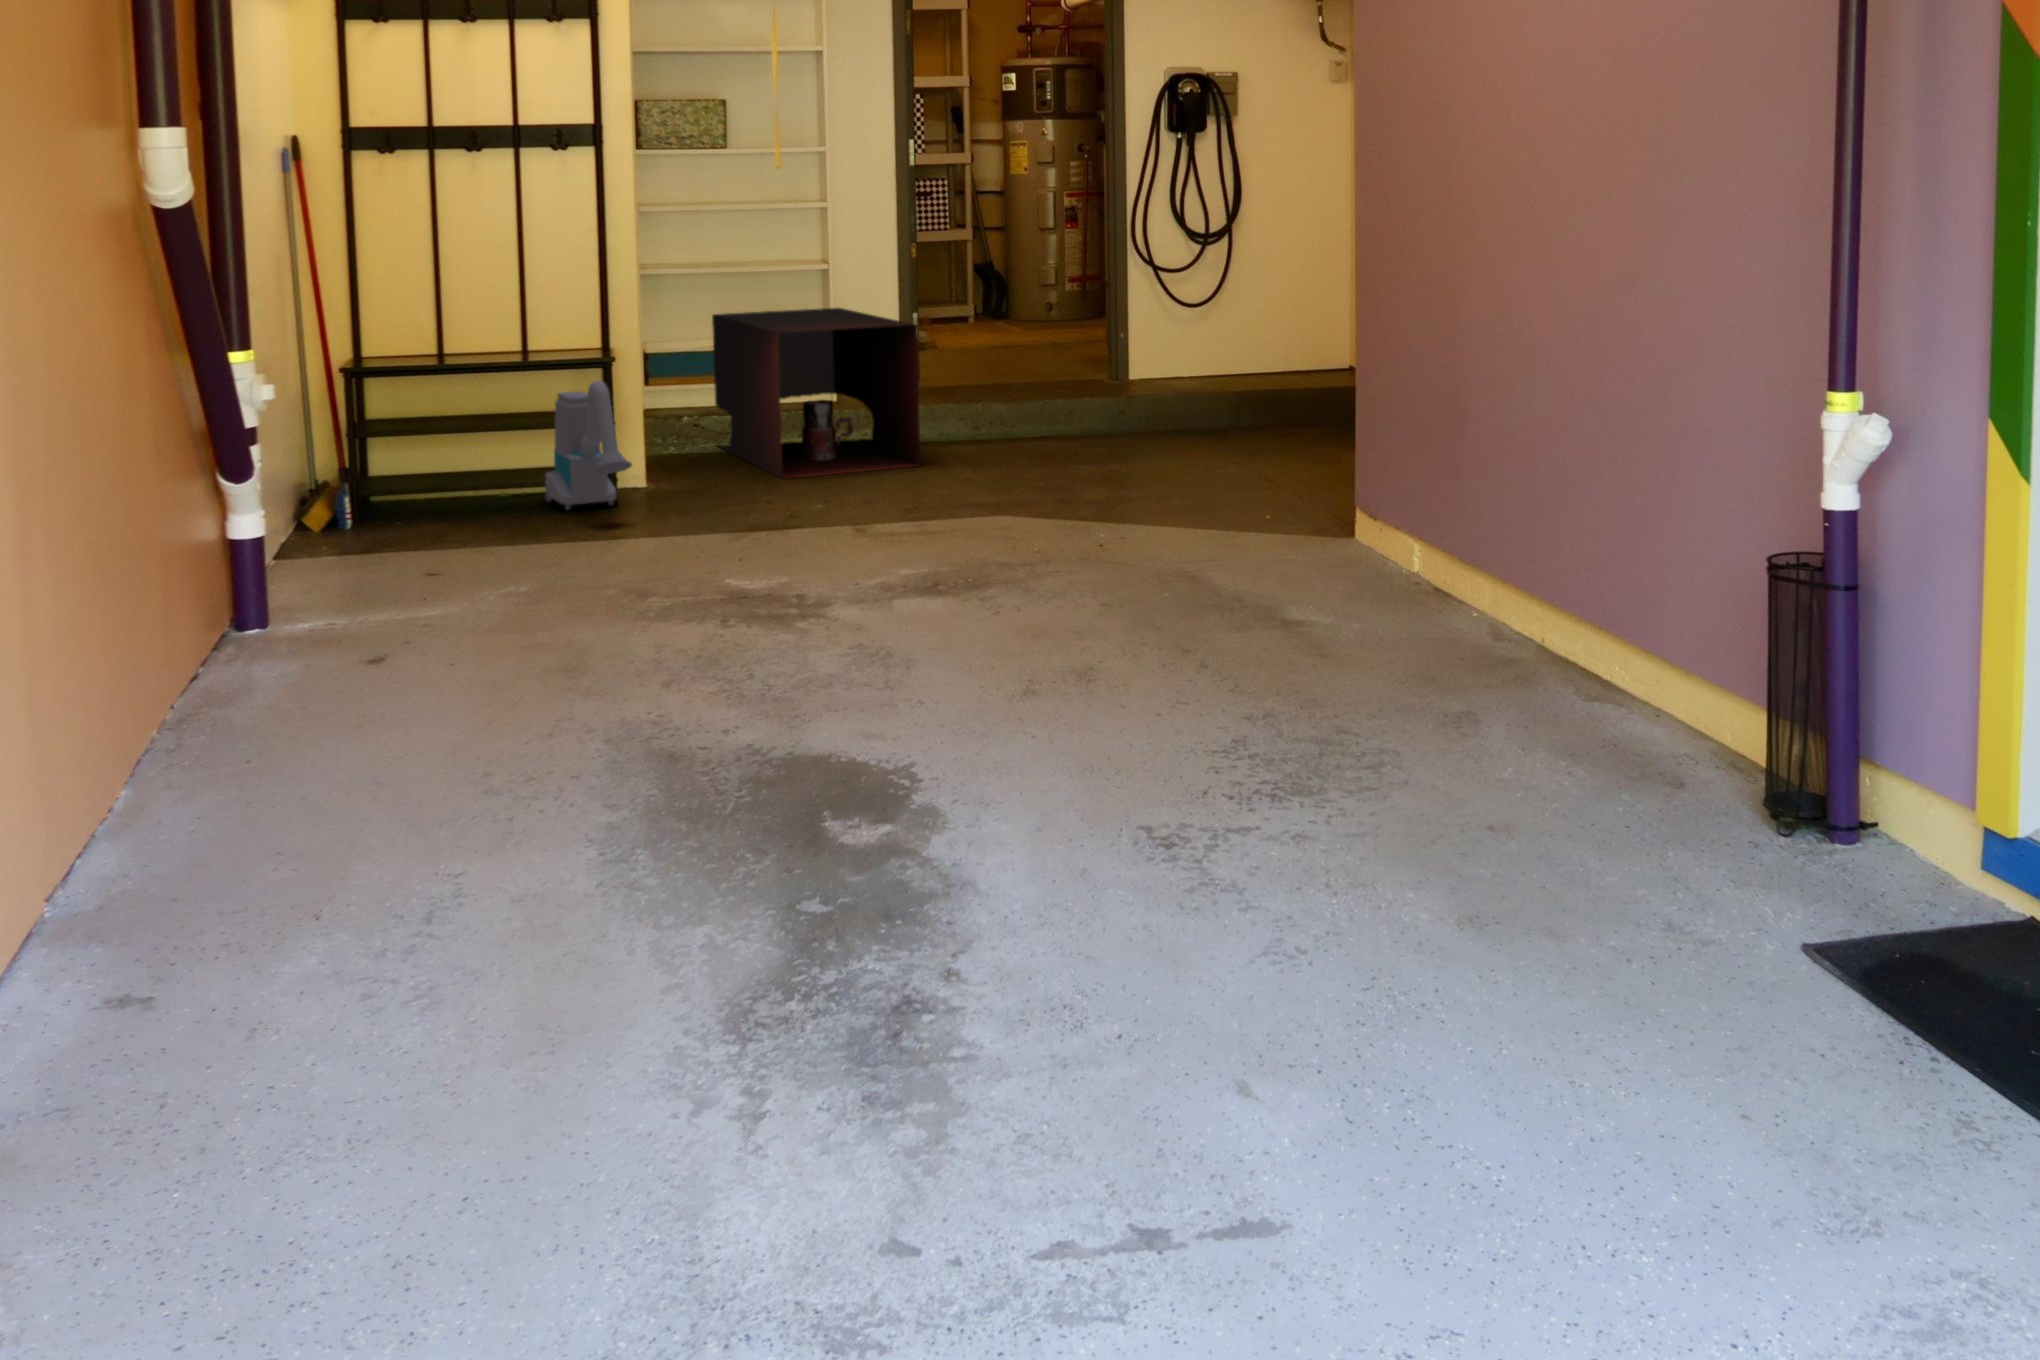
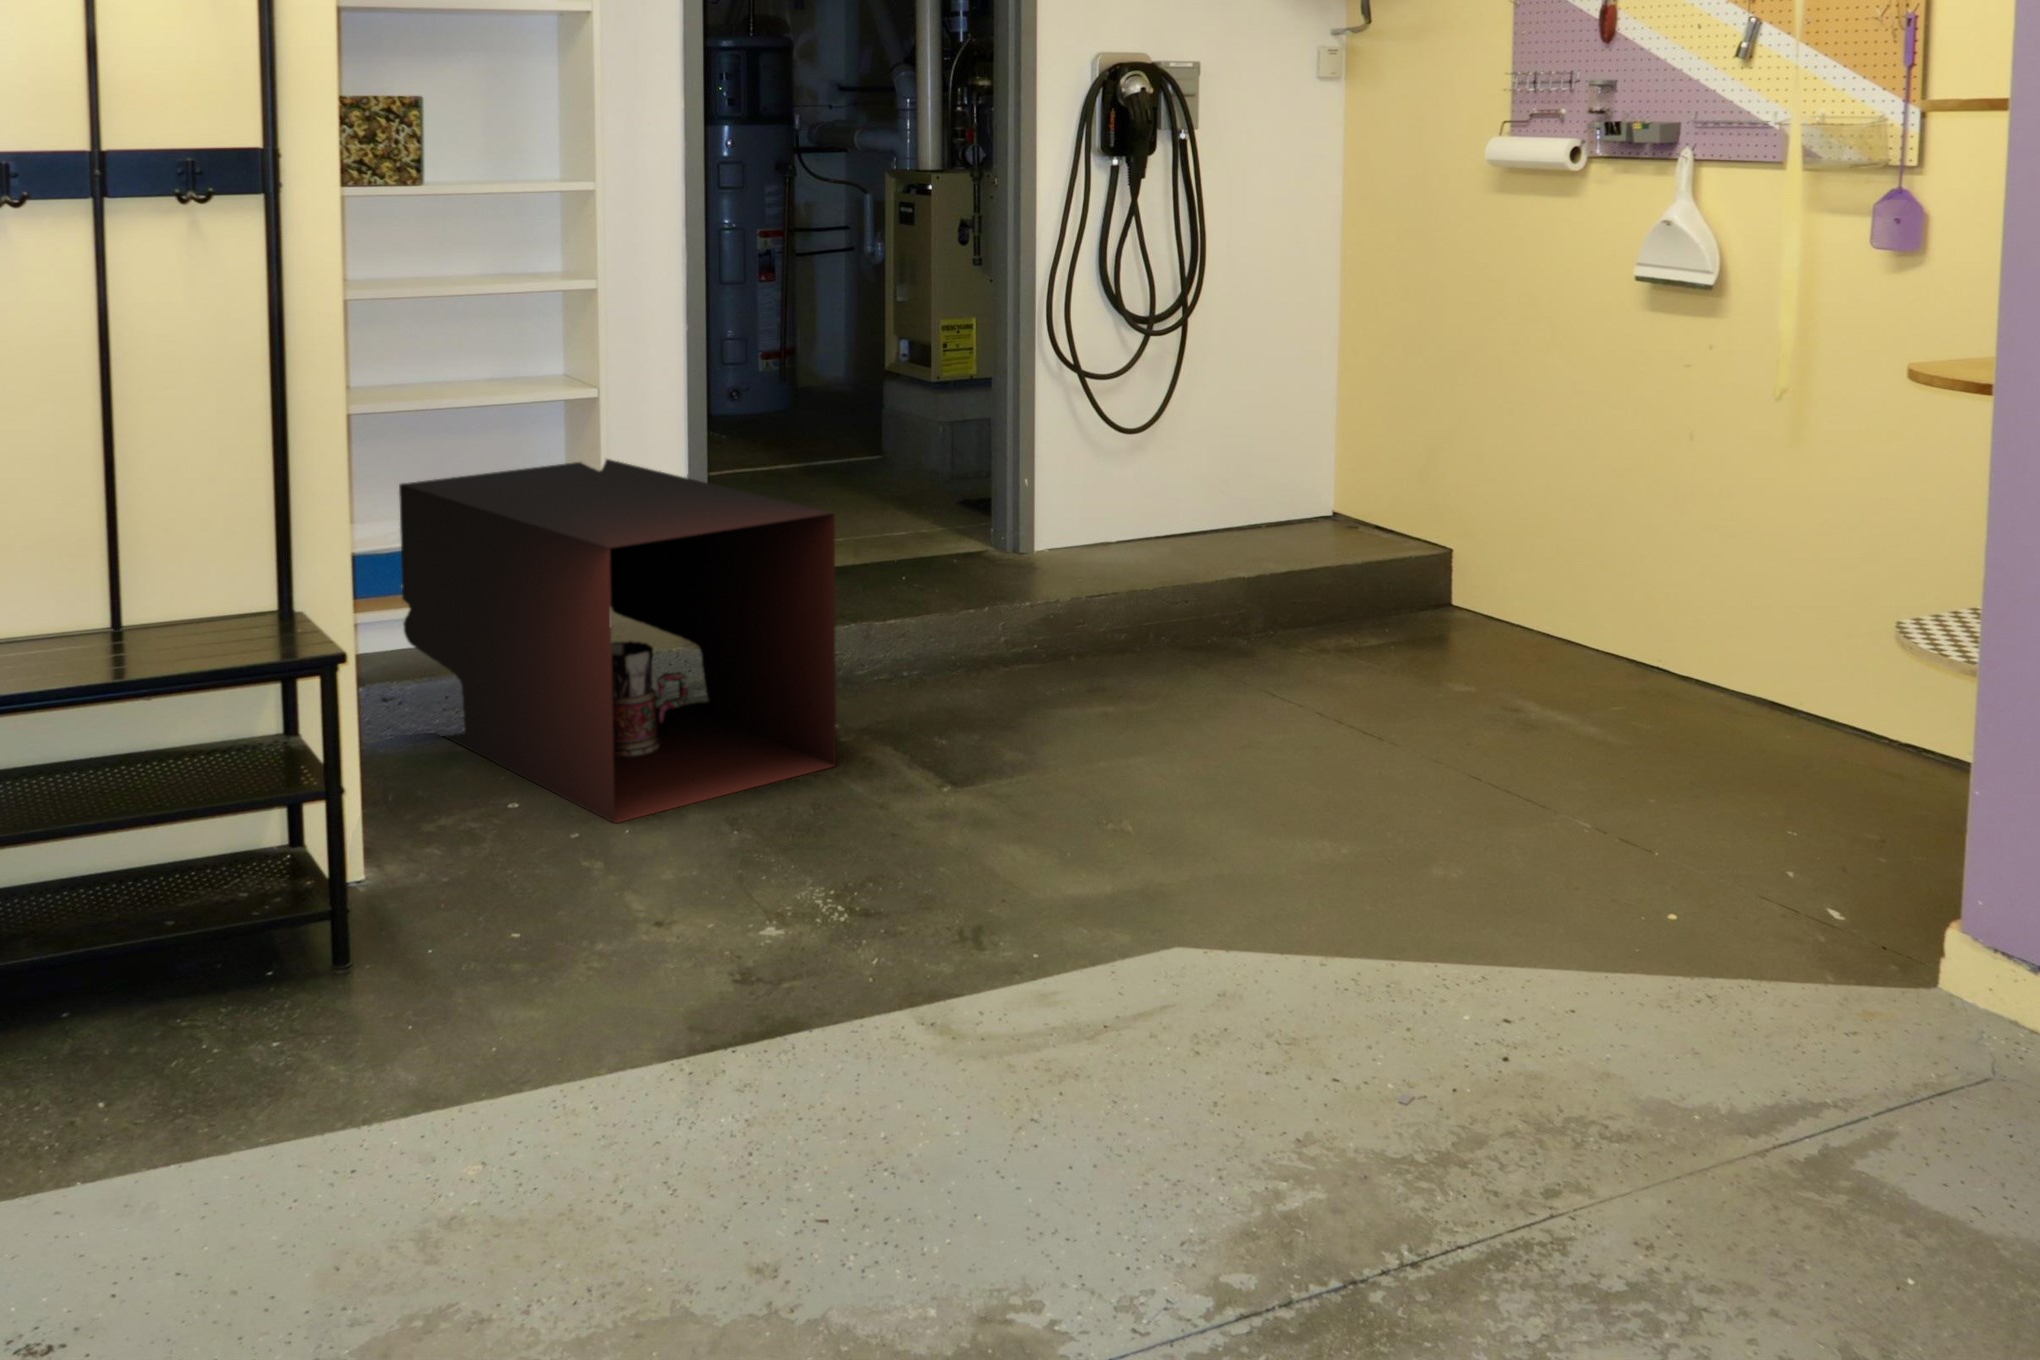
vacuum cleaner: present [545,380,632,510] -> none [173,705,424,980]

